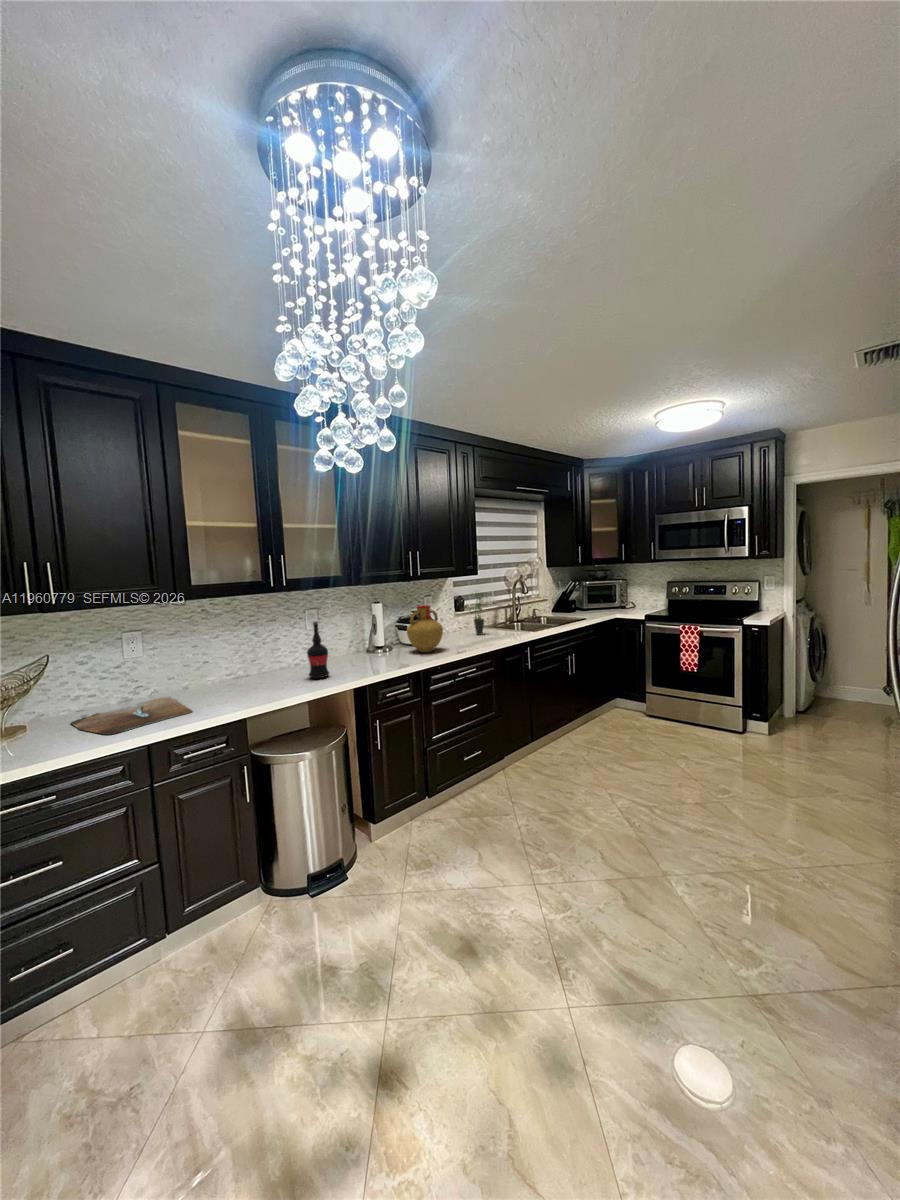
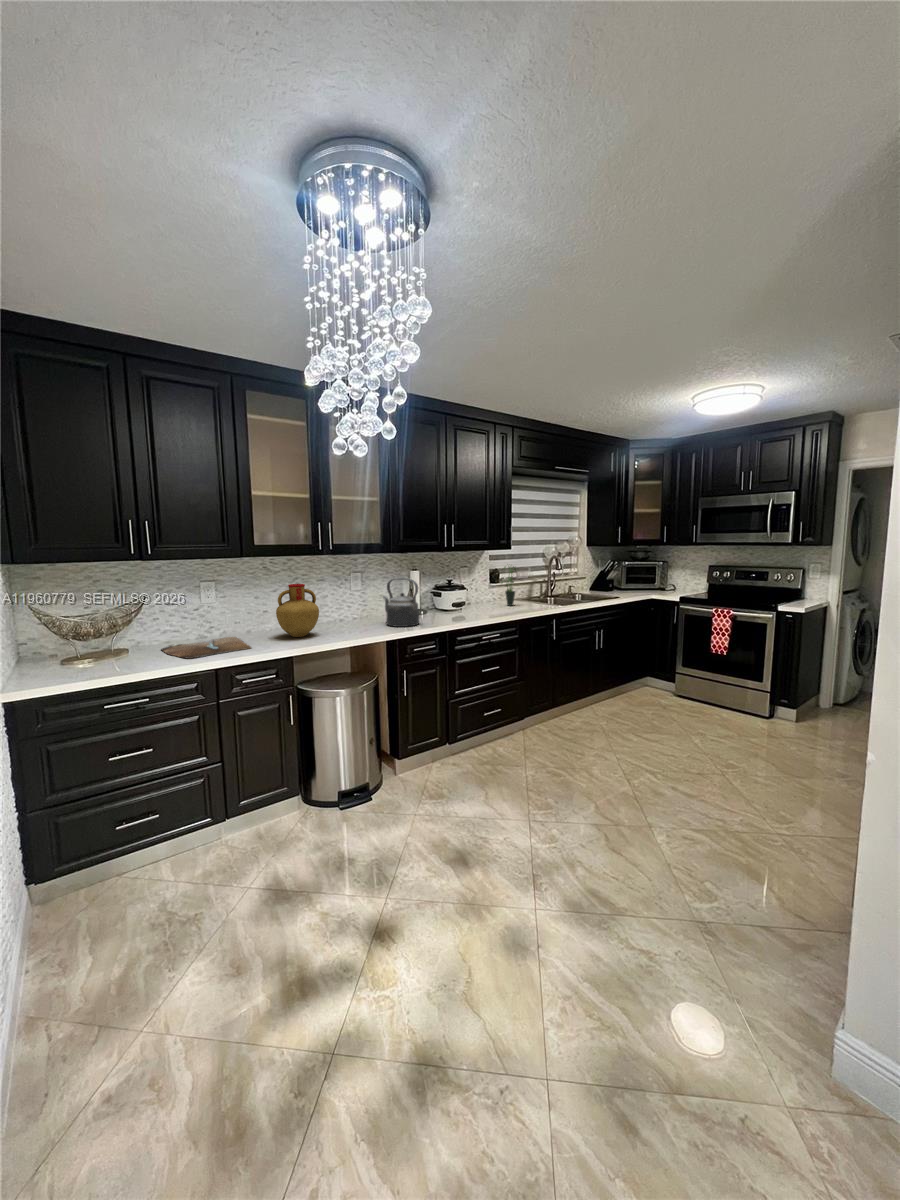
vase: present [407,605,443,652] -> present [276,584,319,637]
kettle: none [345,614,389,669] -> present [383,578,420,627]
wine bottle: present [307,621,329,678] -> none [348,582,366,631]

